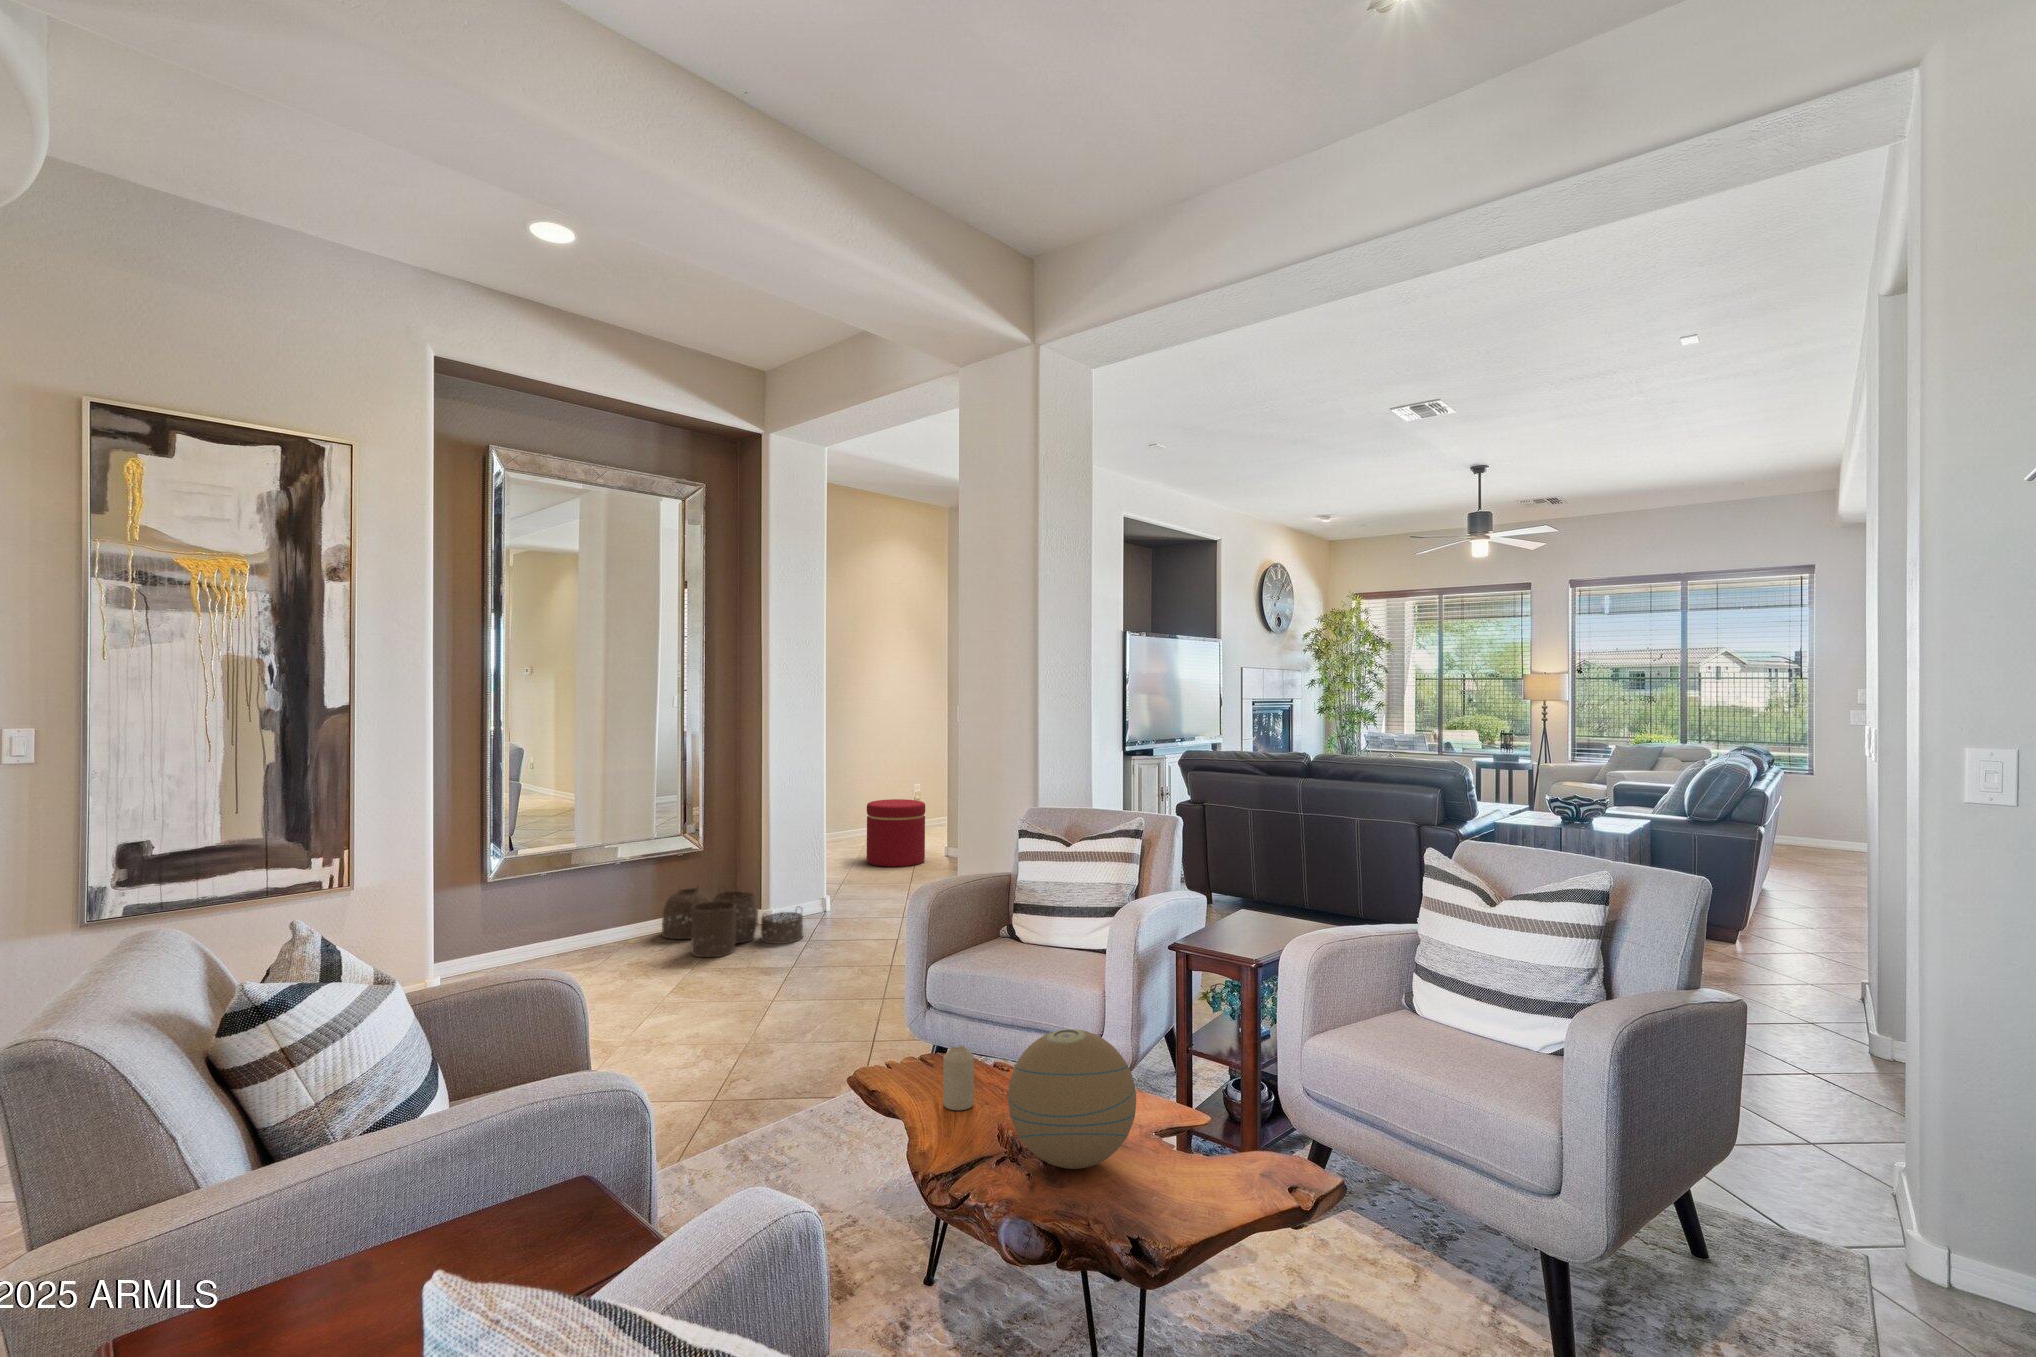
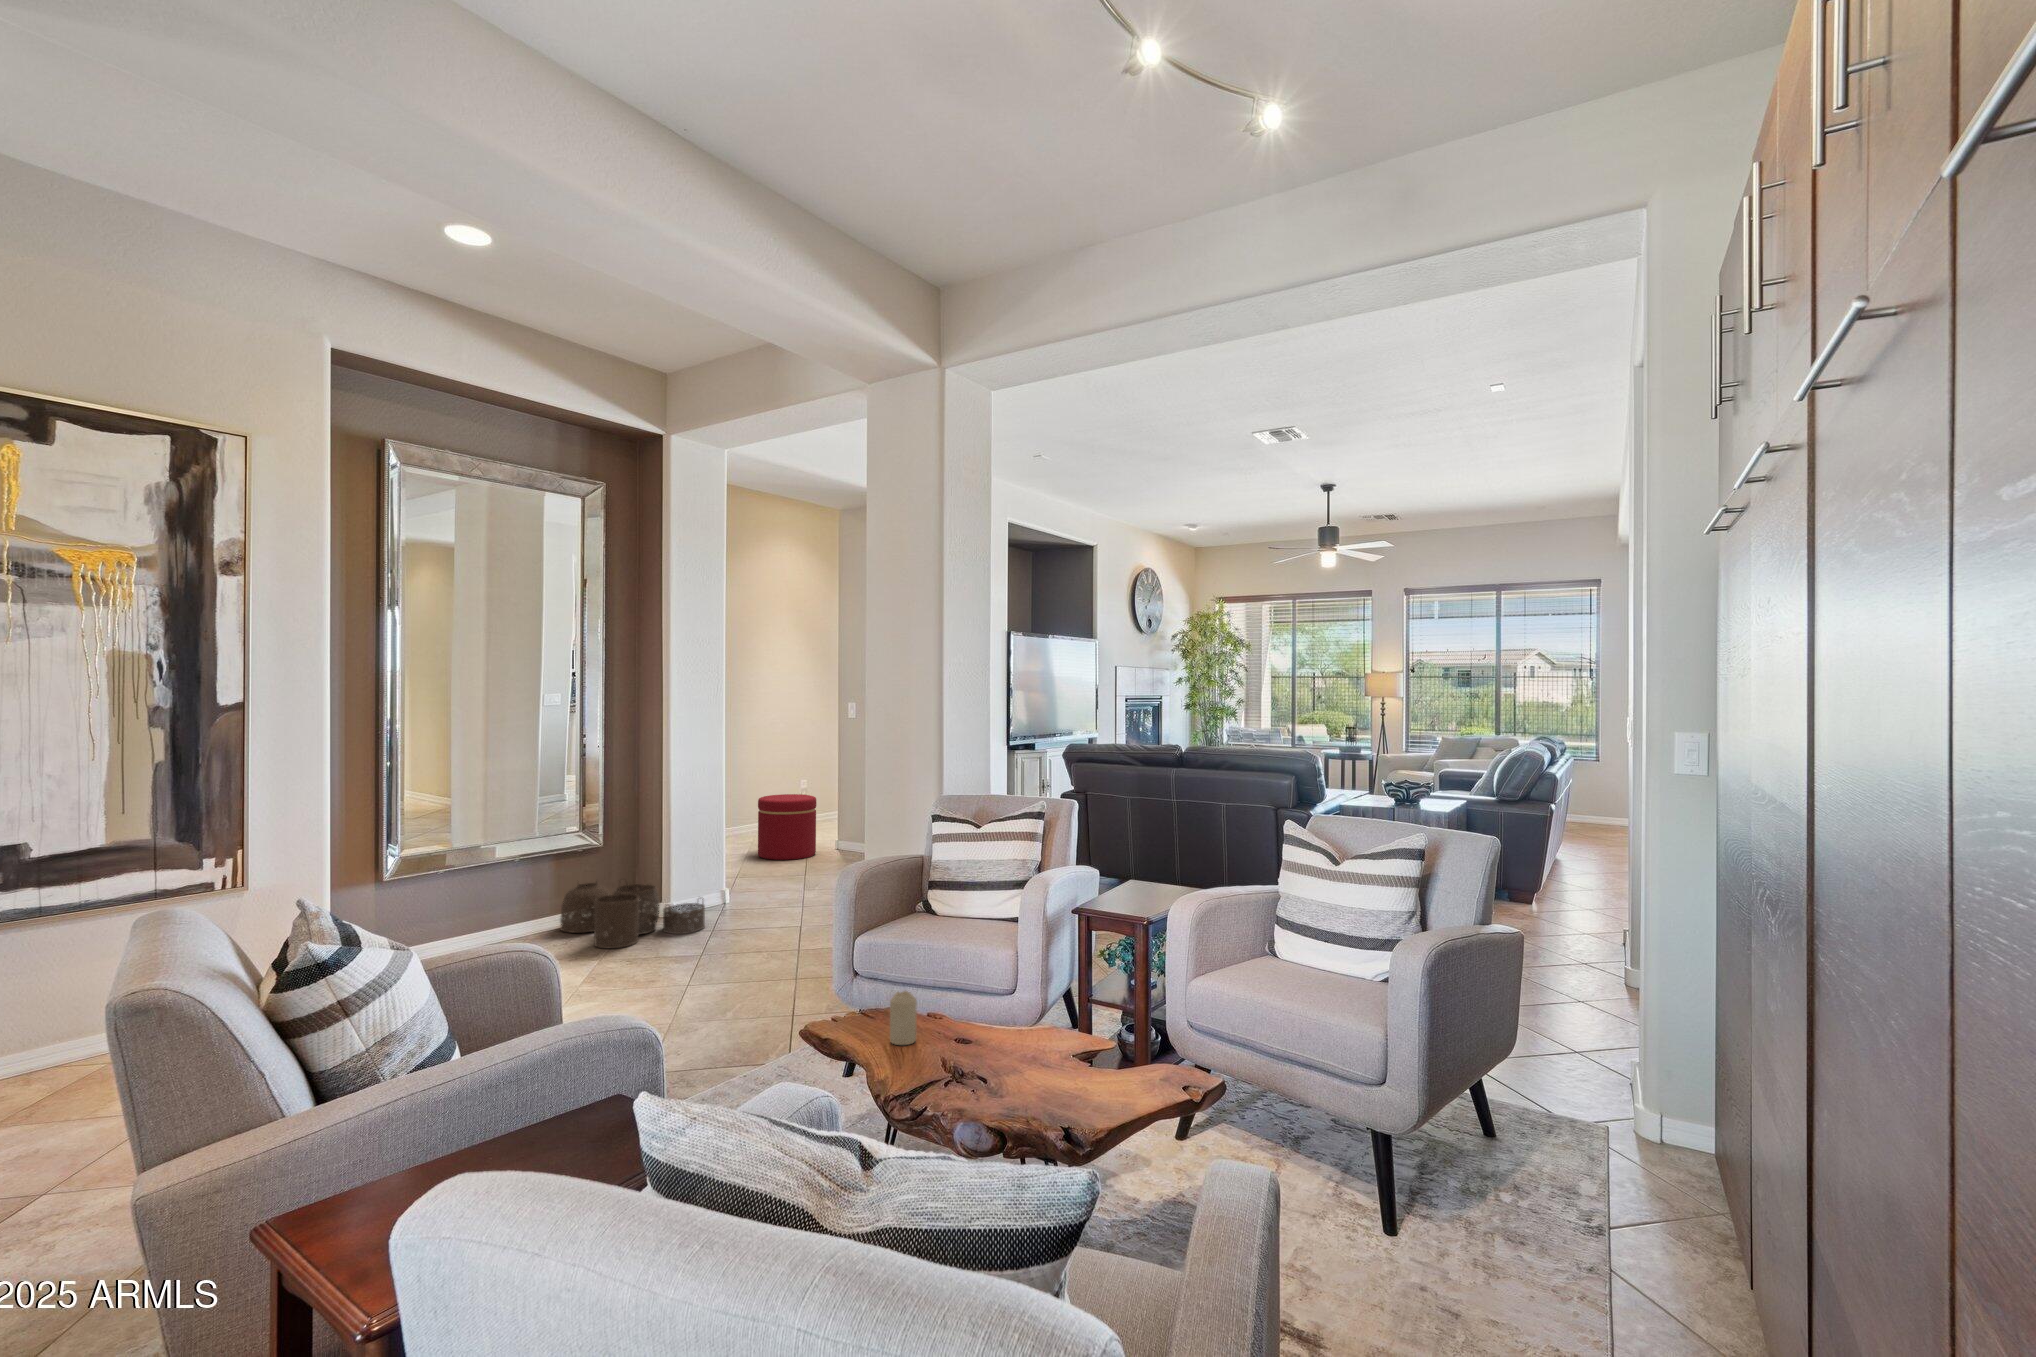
decorative orb: present [1008,1029,1136,1169] -> none [954,967,1061,1080]

